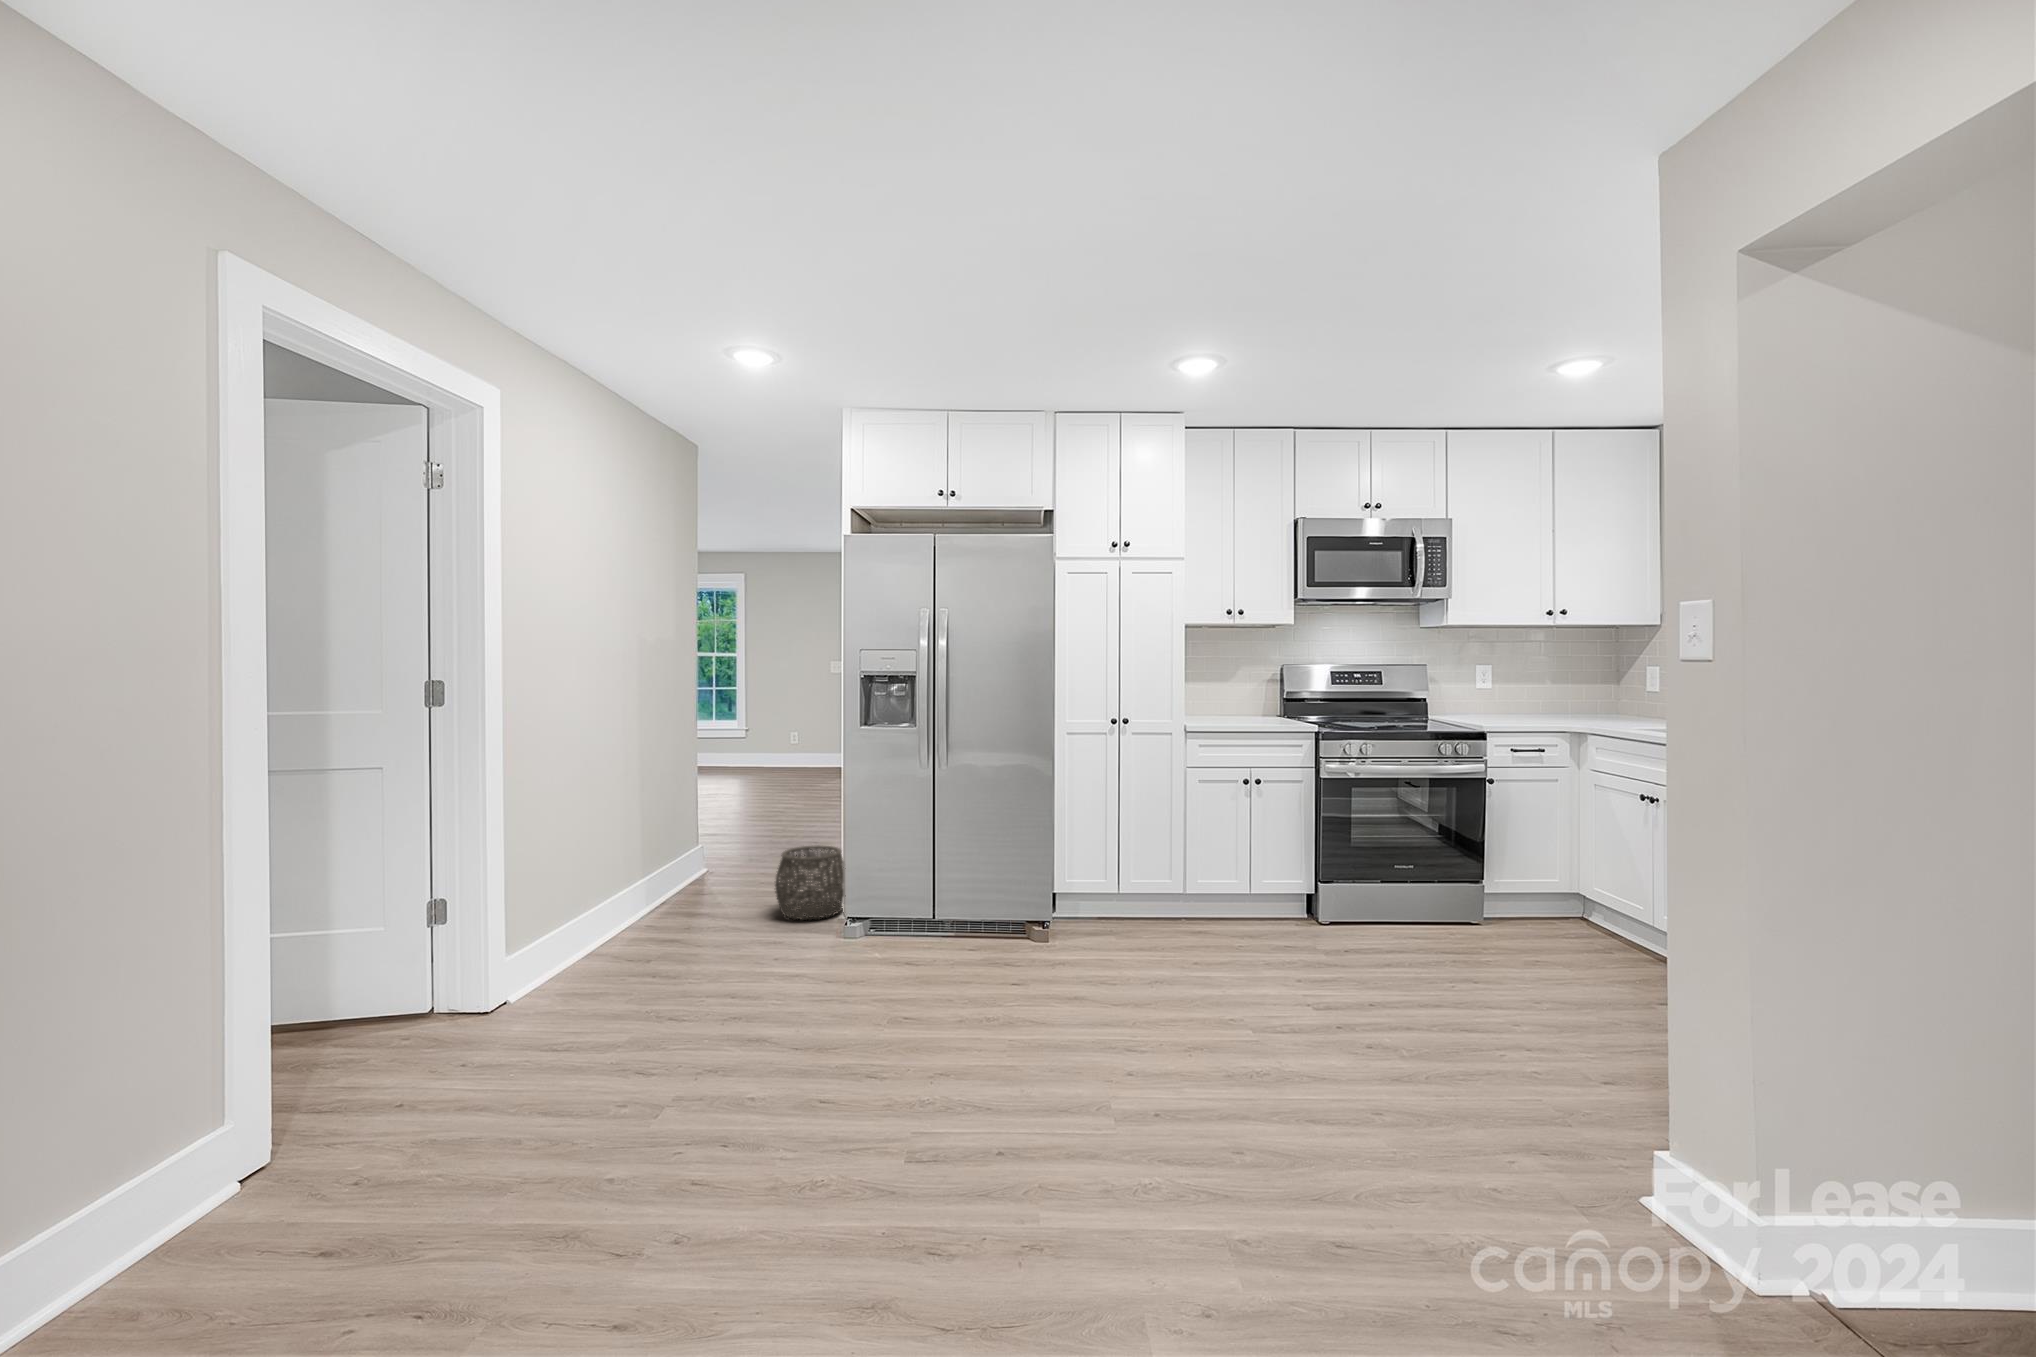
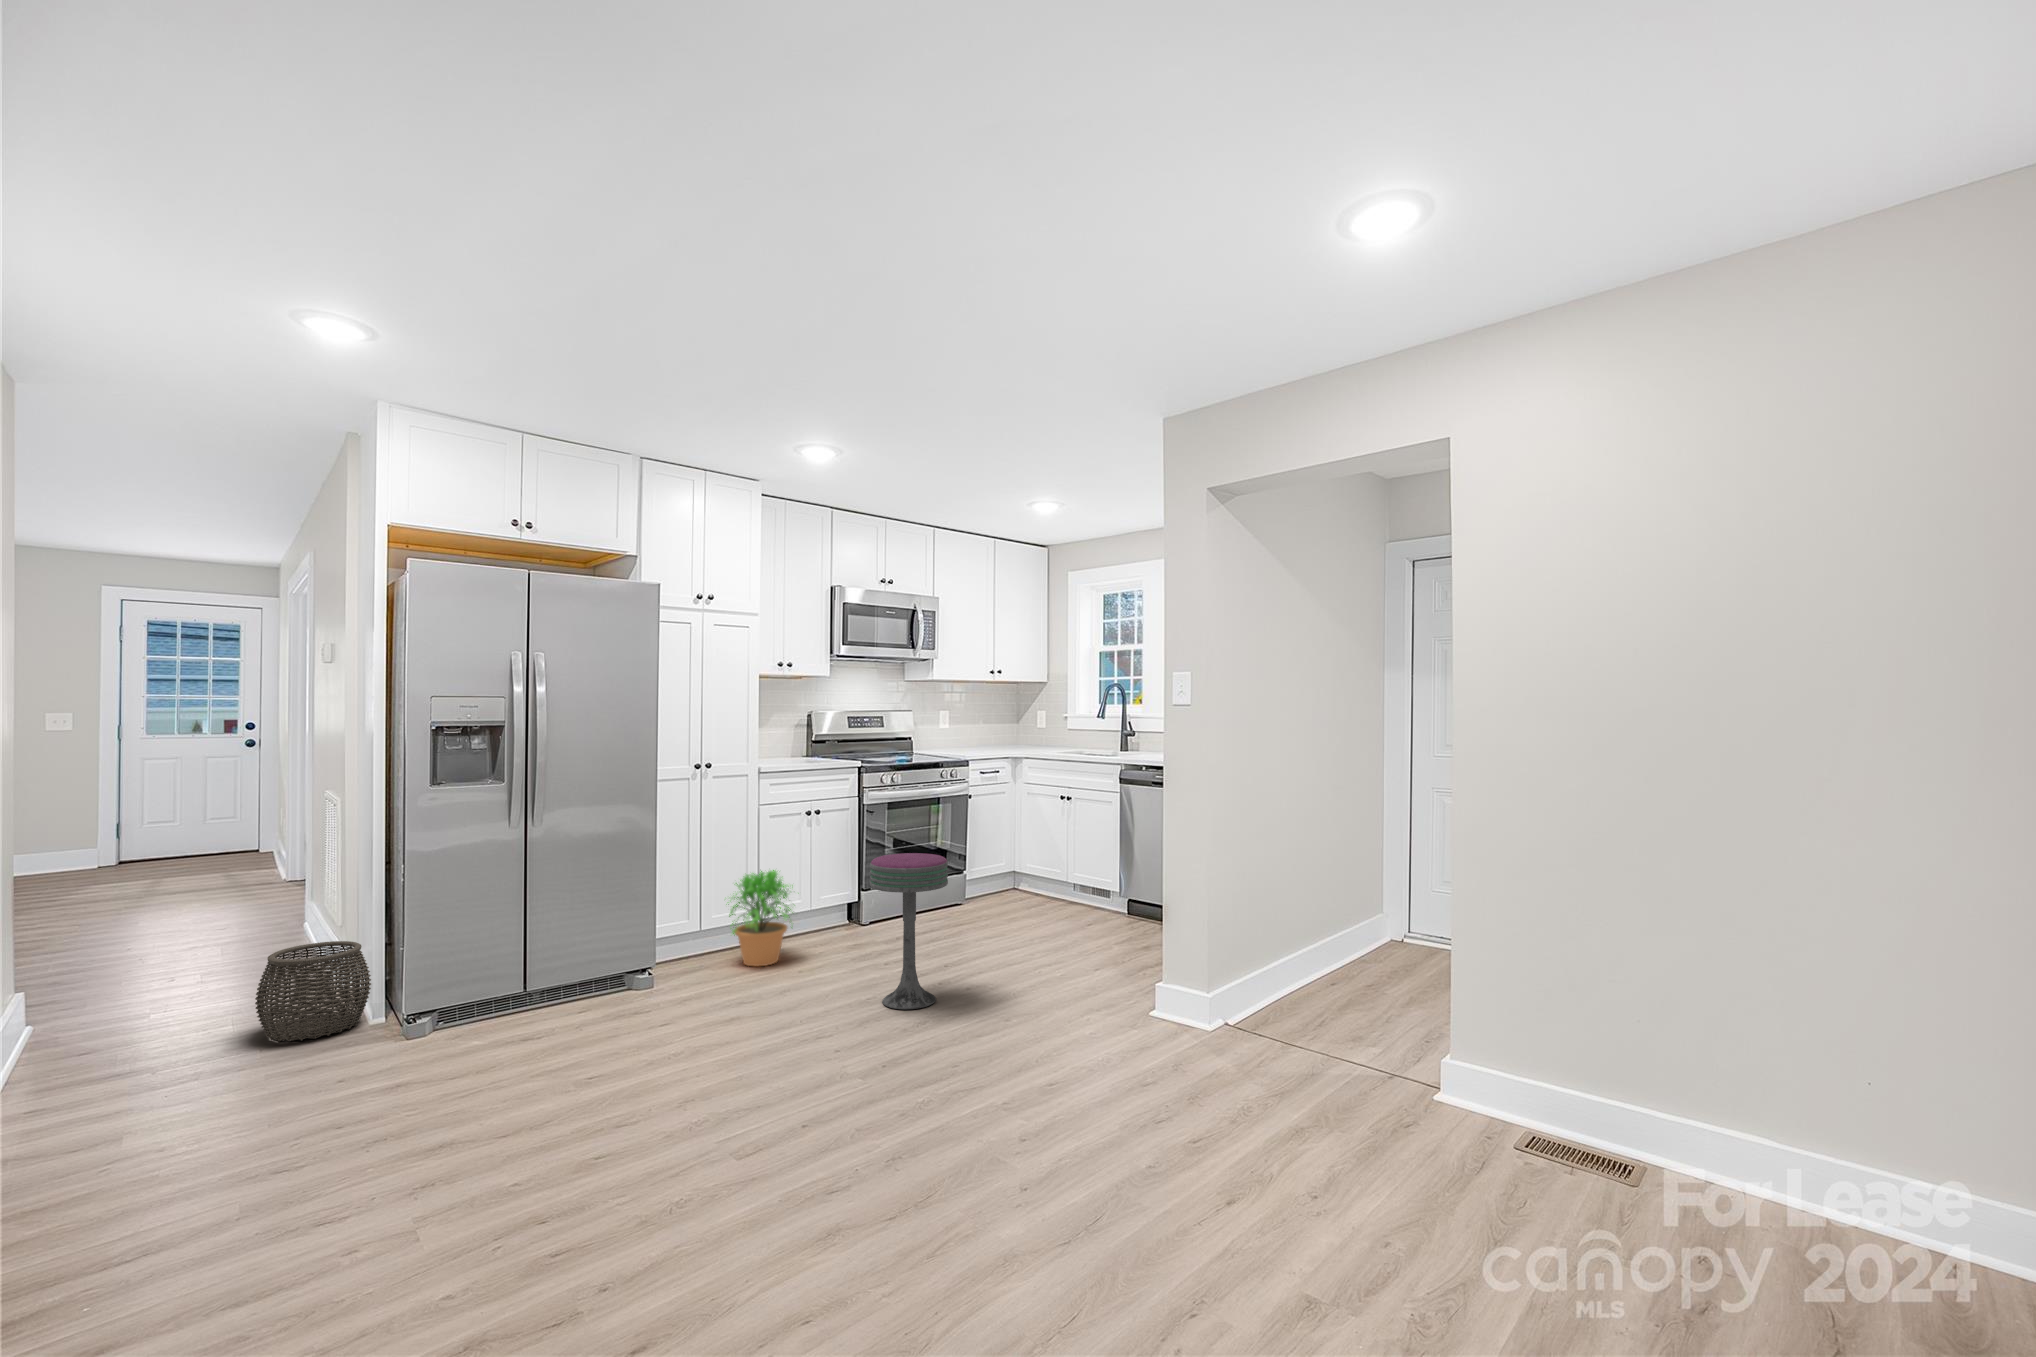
potted plant: none [1125,836,1209,944] -> present [728,870,793,966]
bar stool: none [1214,843,1319,1052] -> present [870,853,948,1009]

